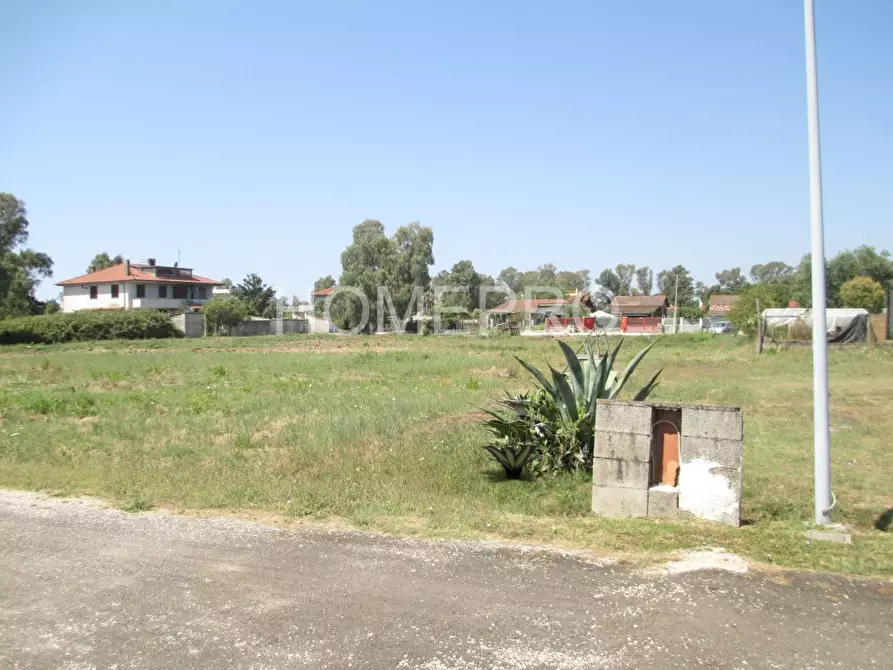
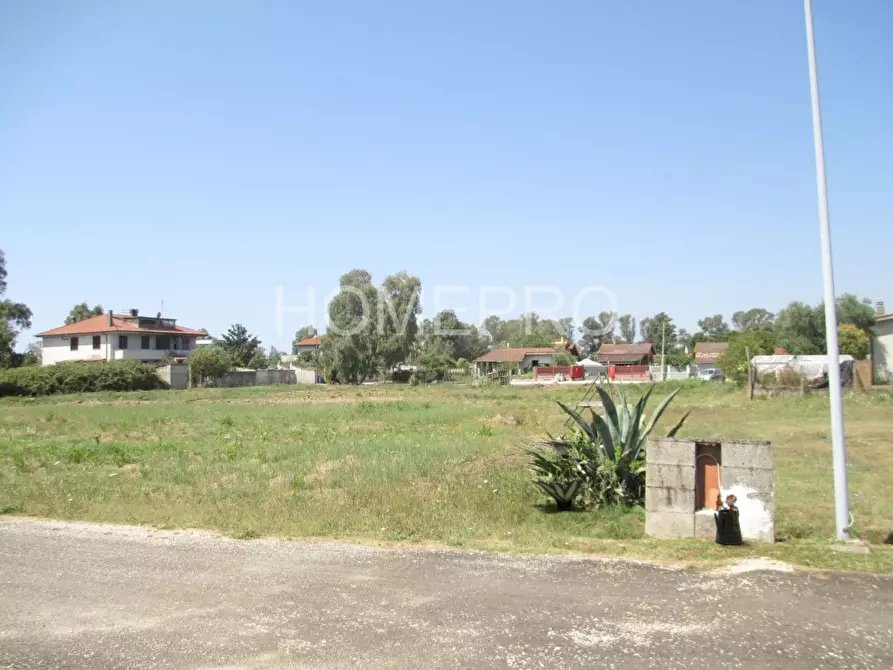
watering can: none [668,468,703,528] -> present [714,494,744,545]

